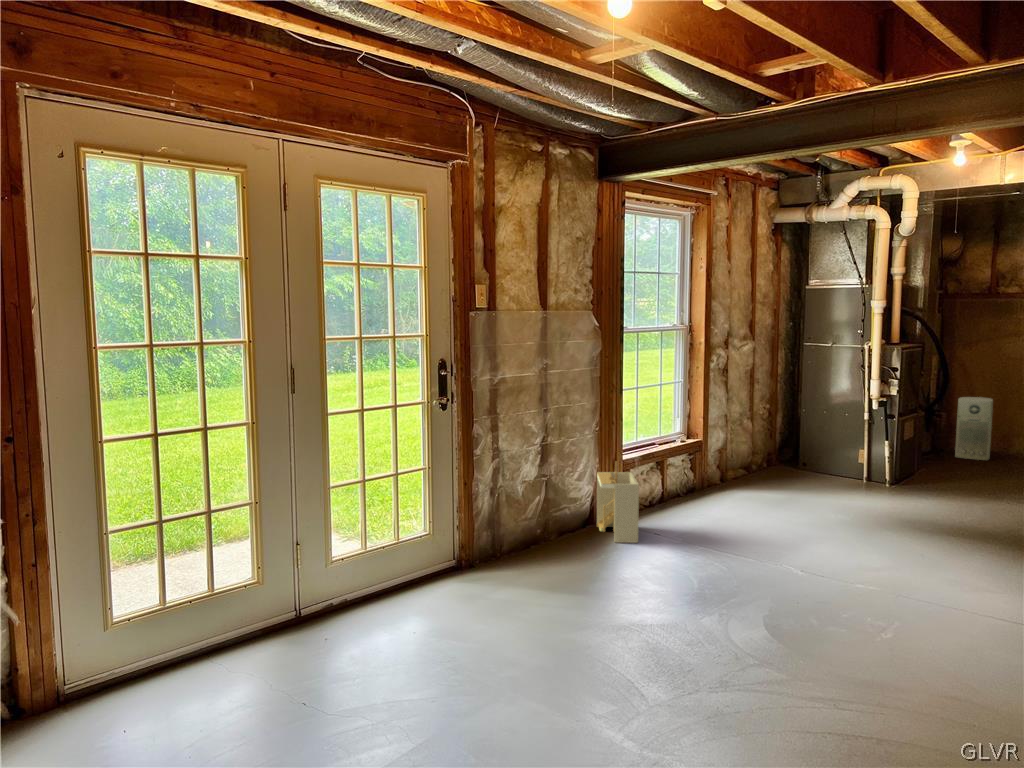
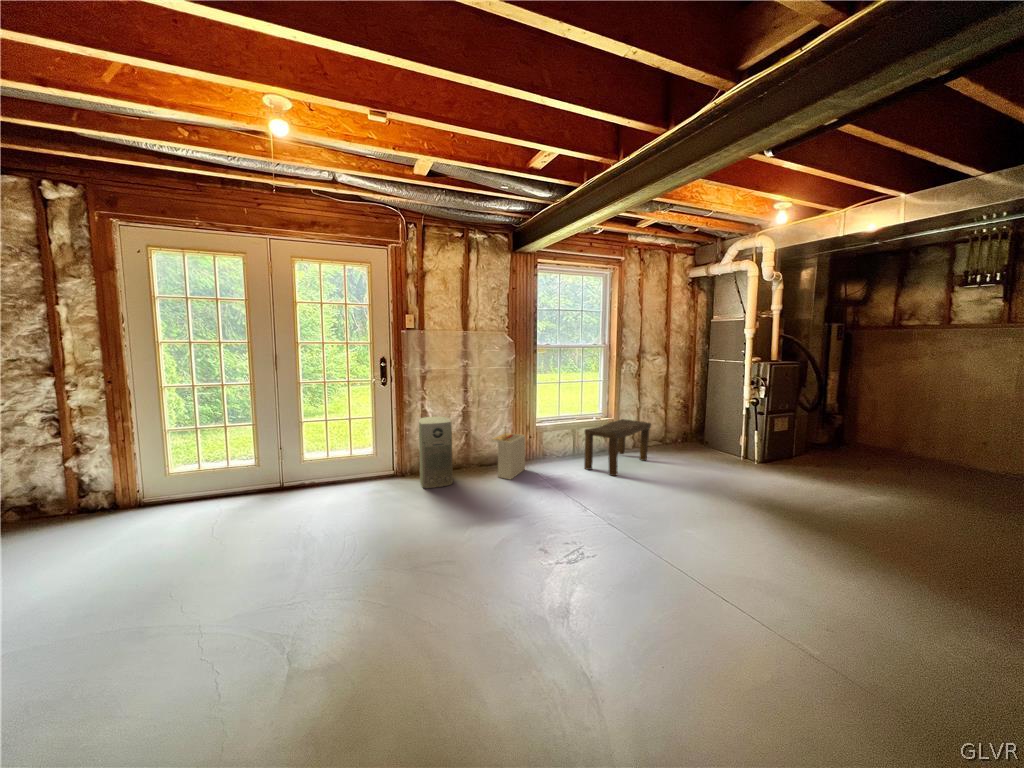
air purifier: present [955,397,993,460] -> present [419,417,453,488]
bench: none [701,435,763,517] -> present [584,419,651,476]

